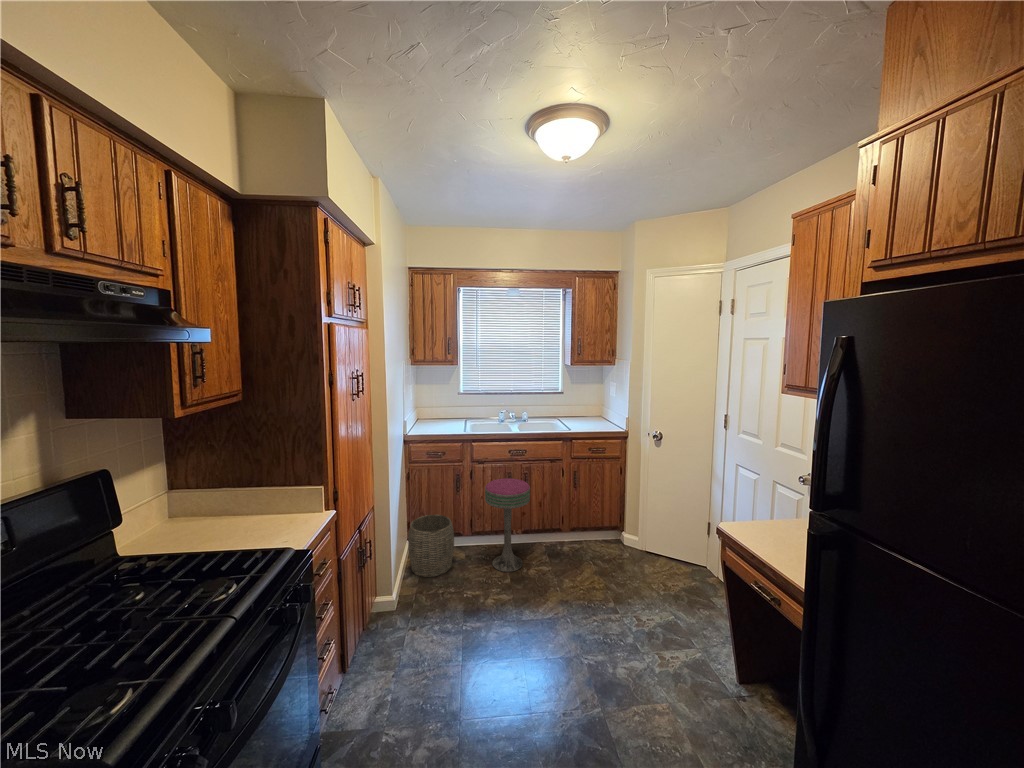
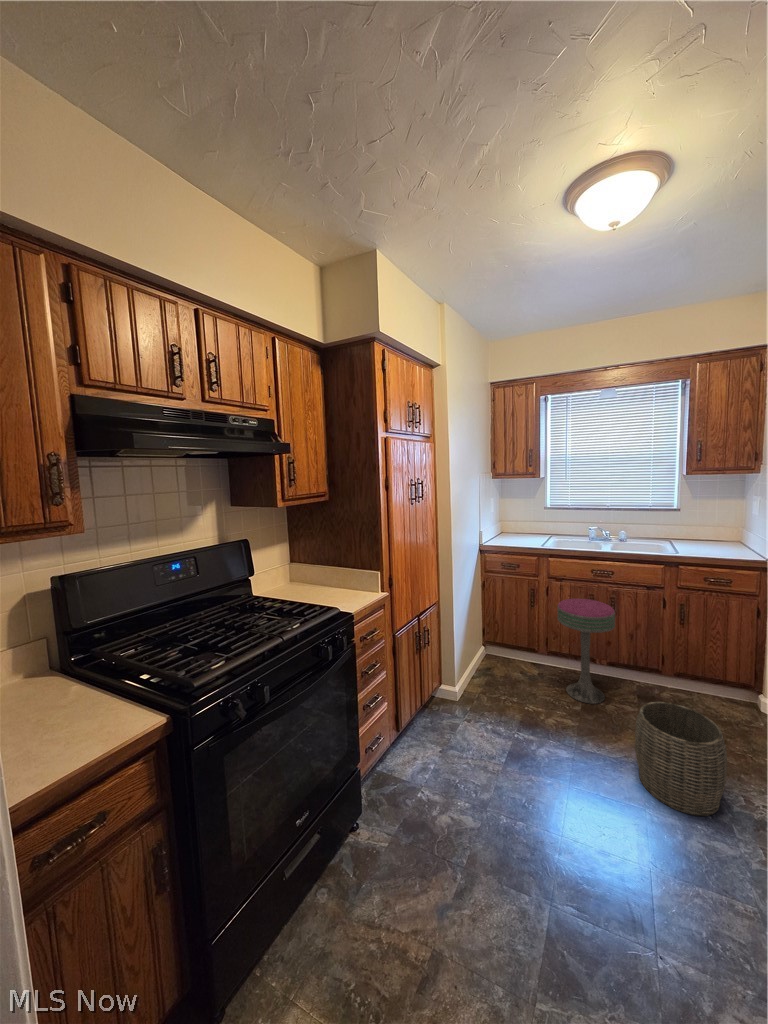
woven basket: present [408,515,454,577] -> present [635,702,727,816]

